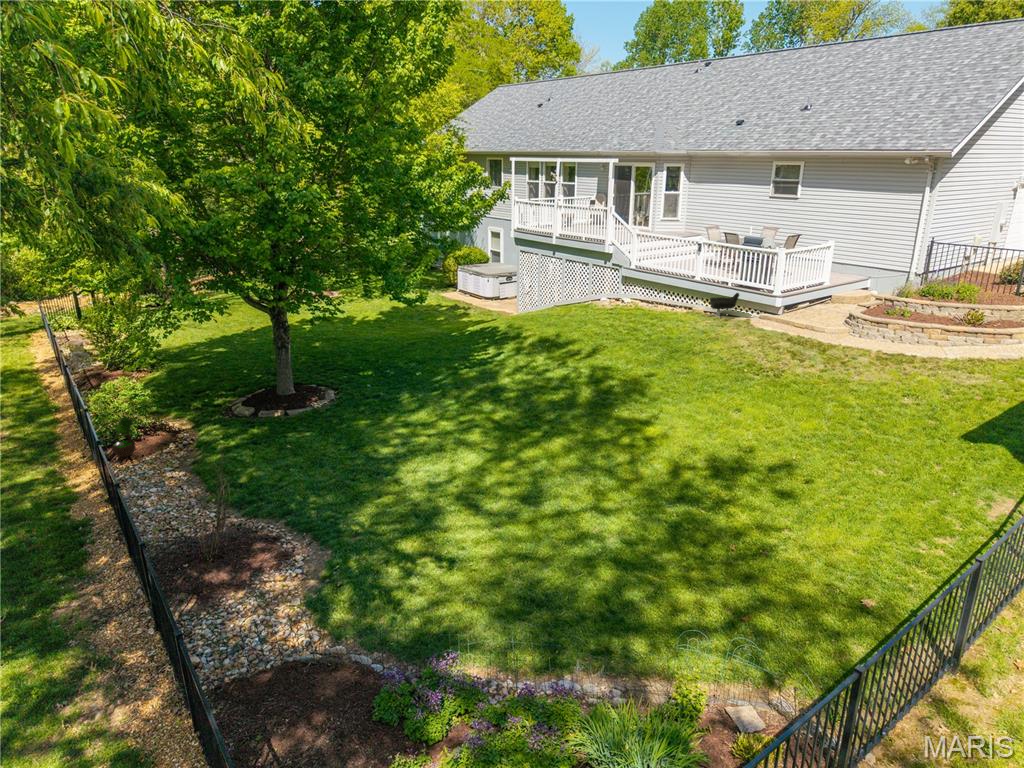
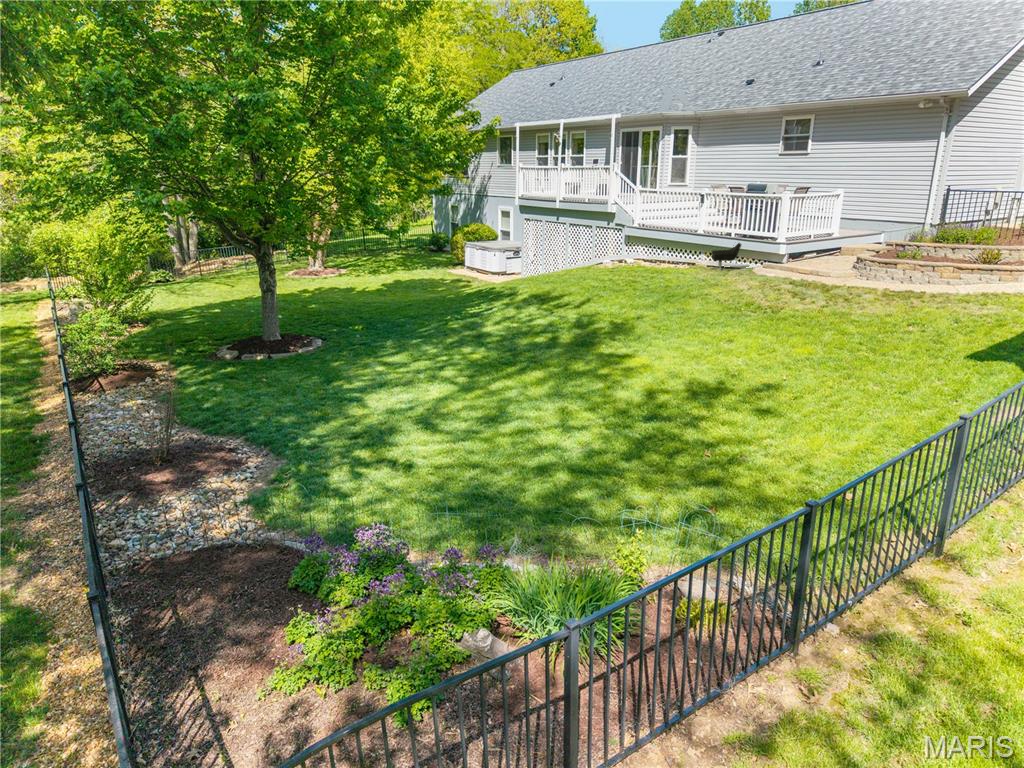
potted tree: present [112,416,136,457] -> none [84,342,112,387]

